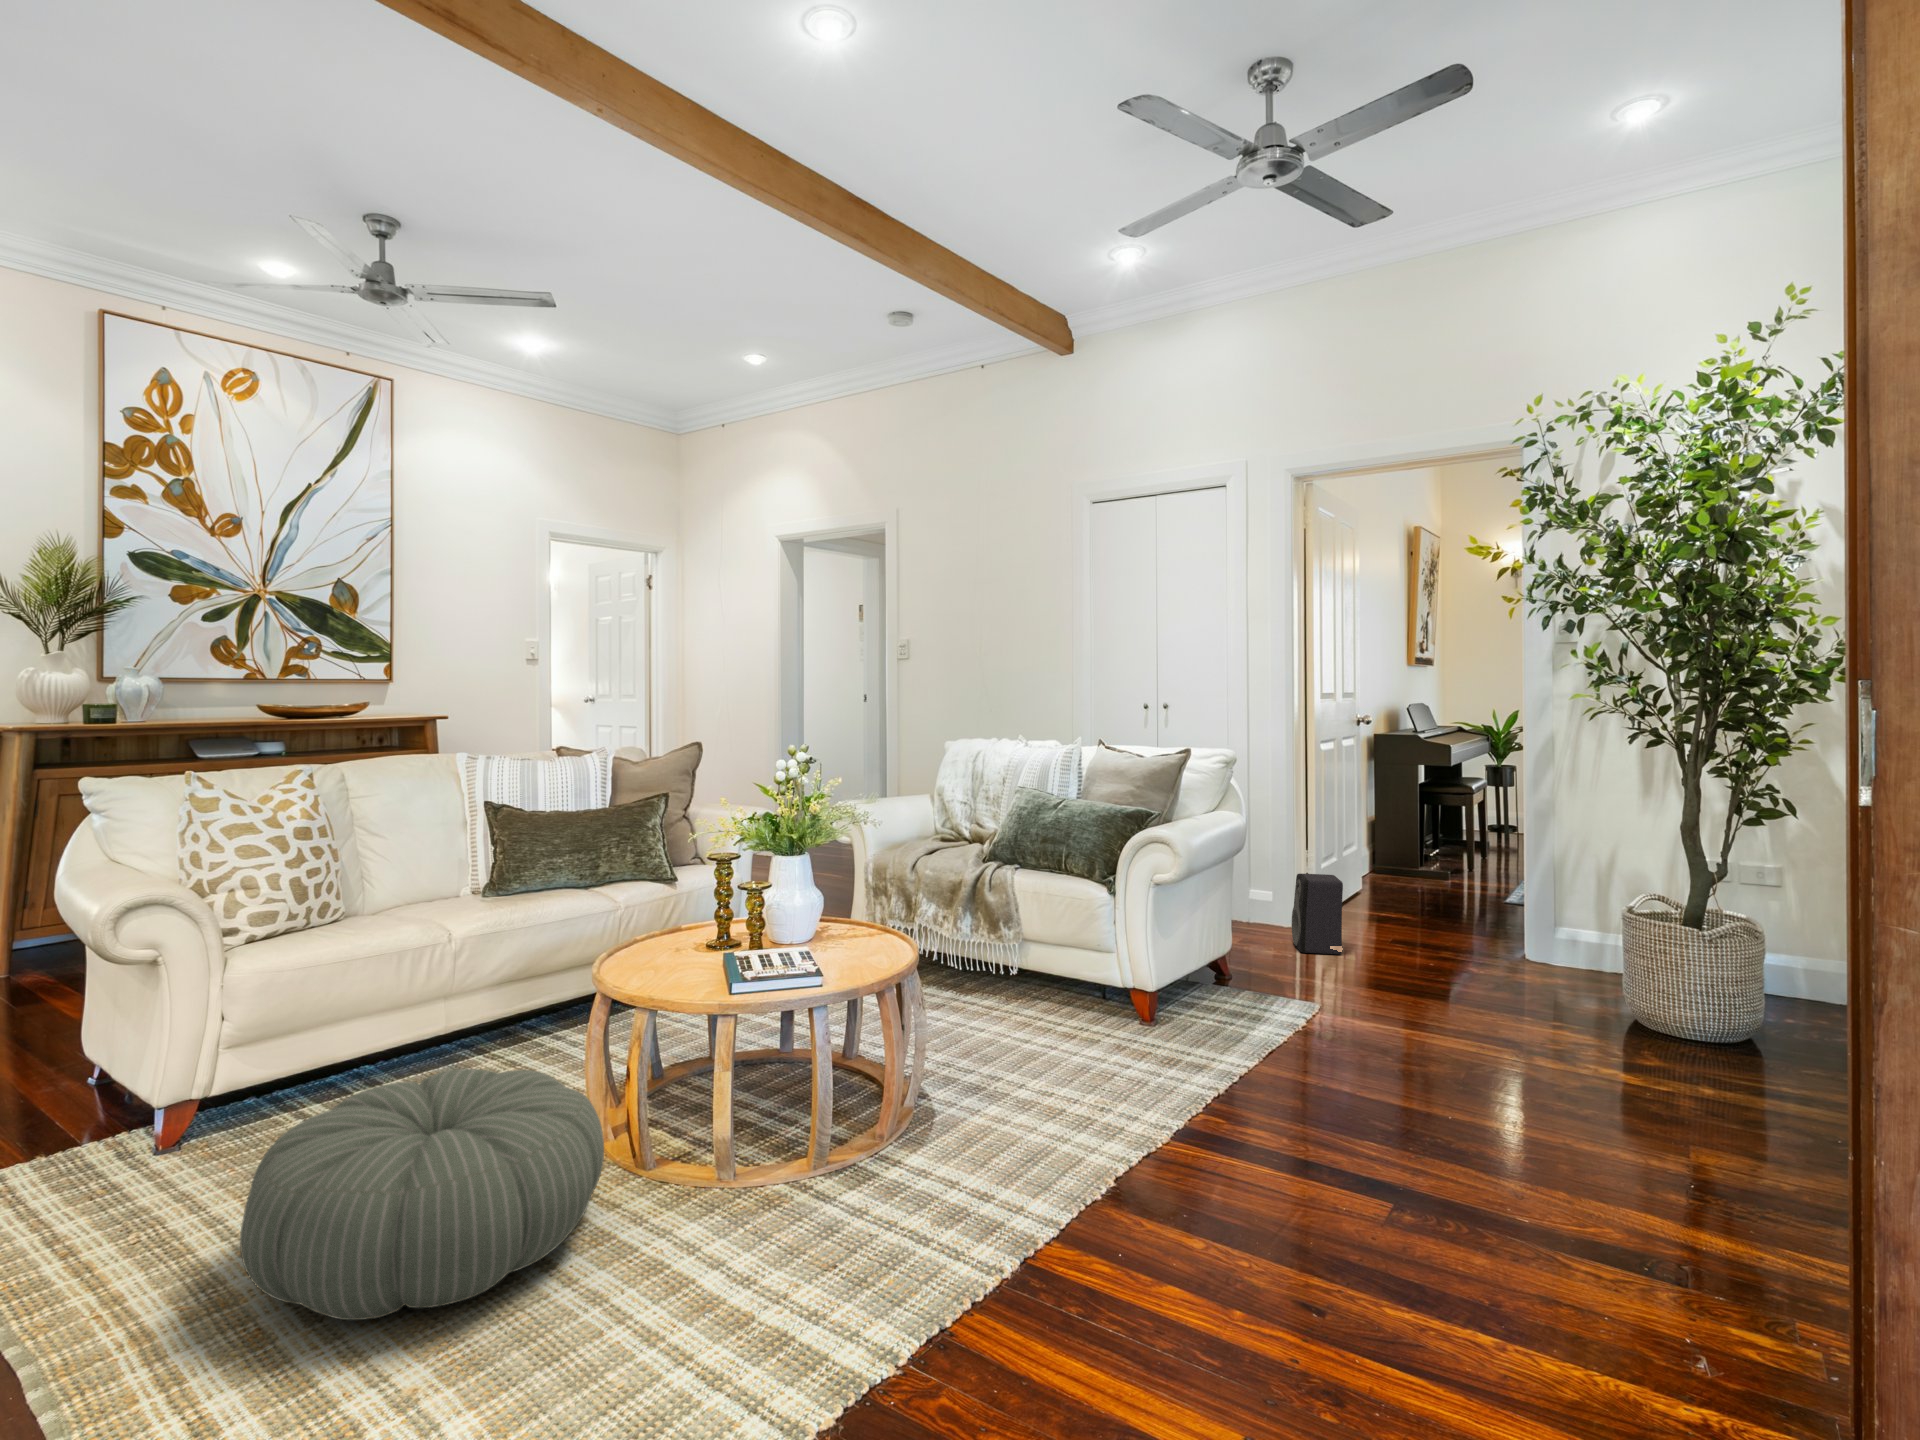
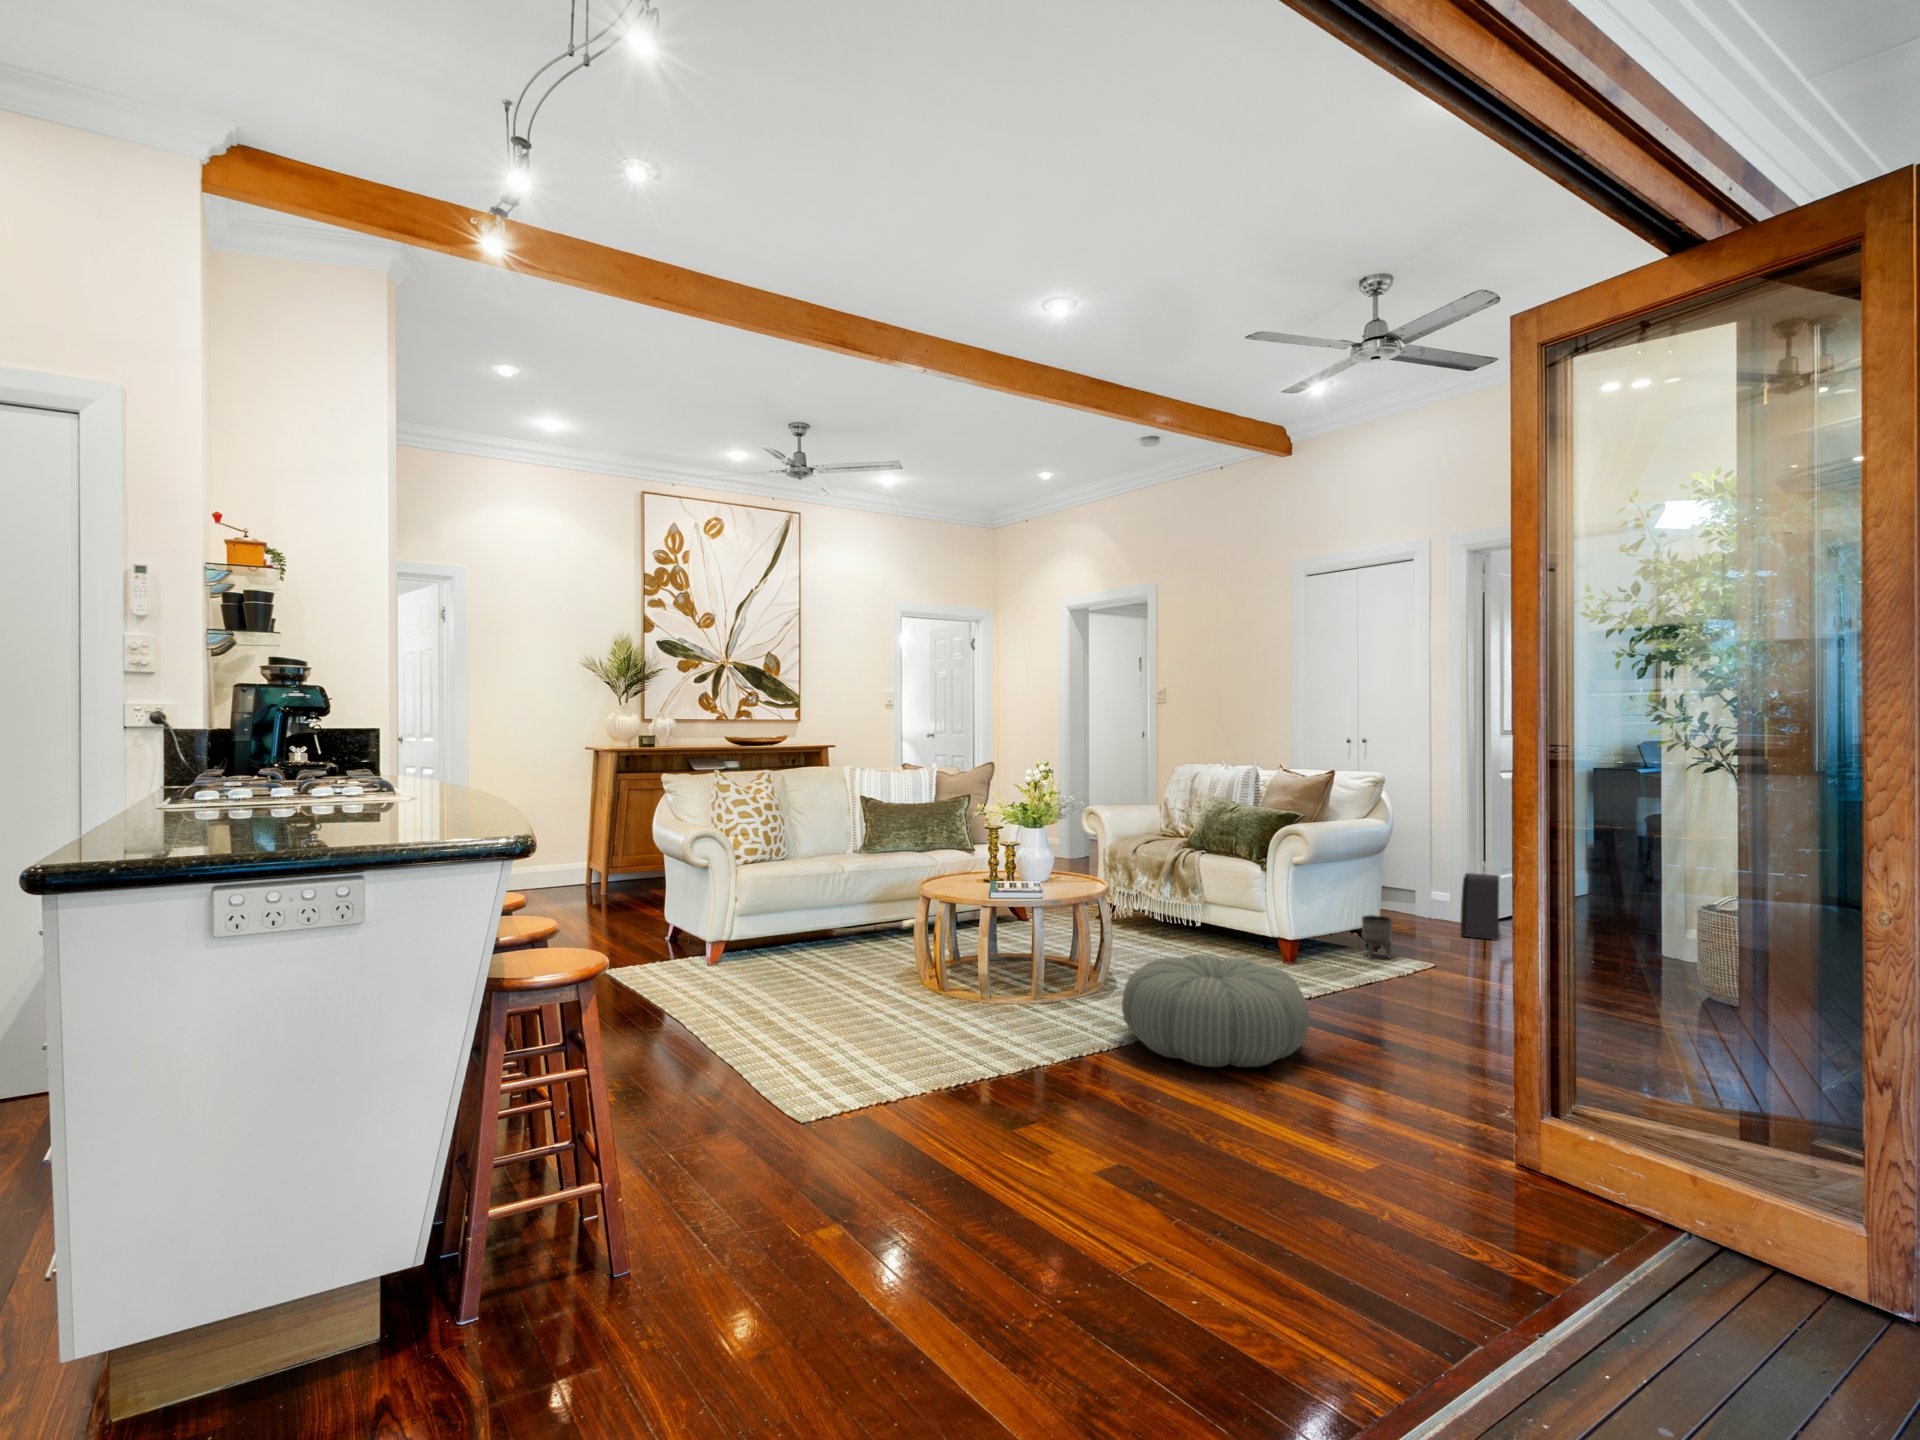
planter: none [1219,943,1258,1003] -> present [1362,915,1392,958]
pouf: present [240,1069,604,1320] -> present [1122,954,1309,1067]

